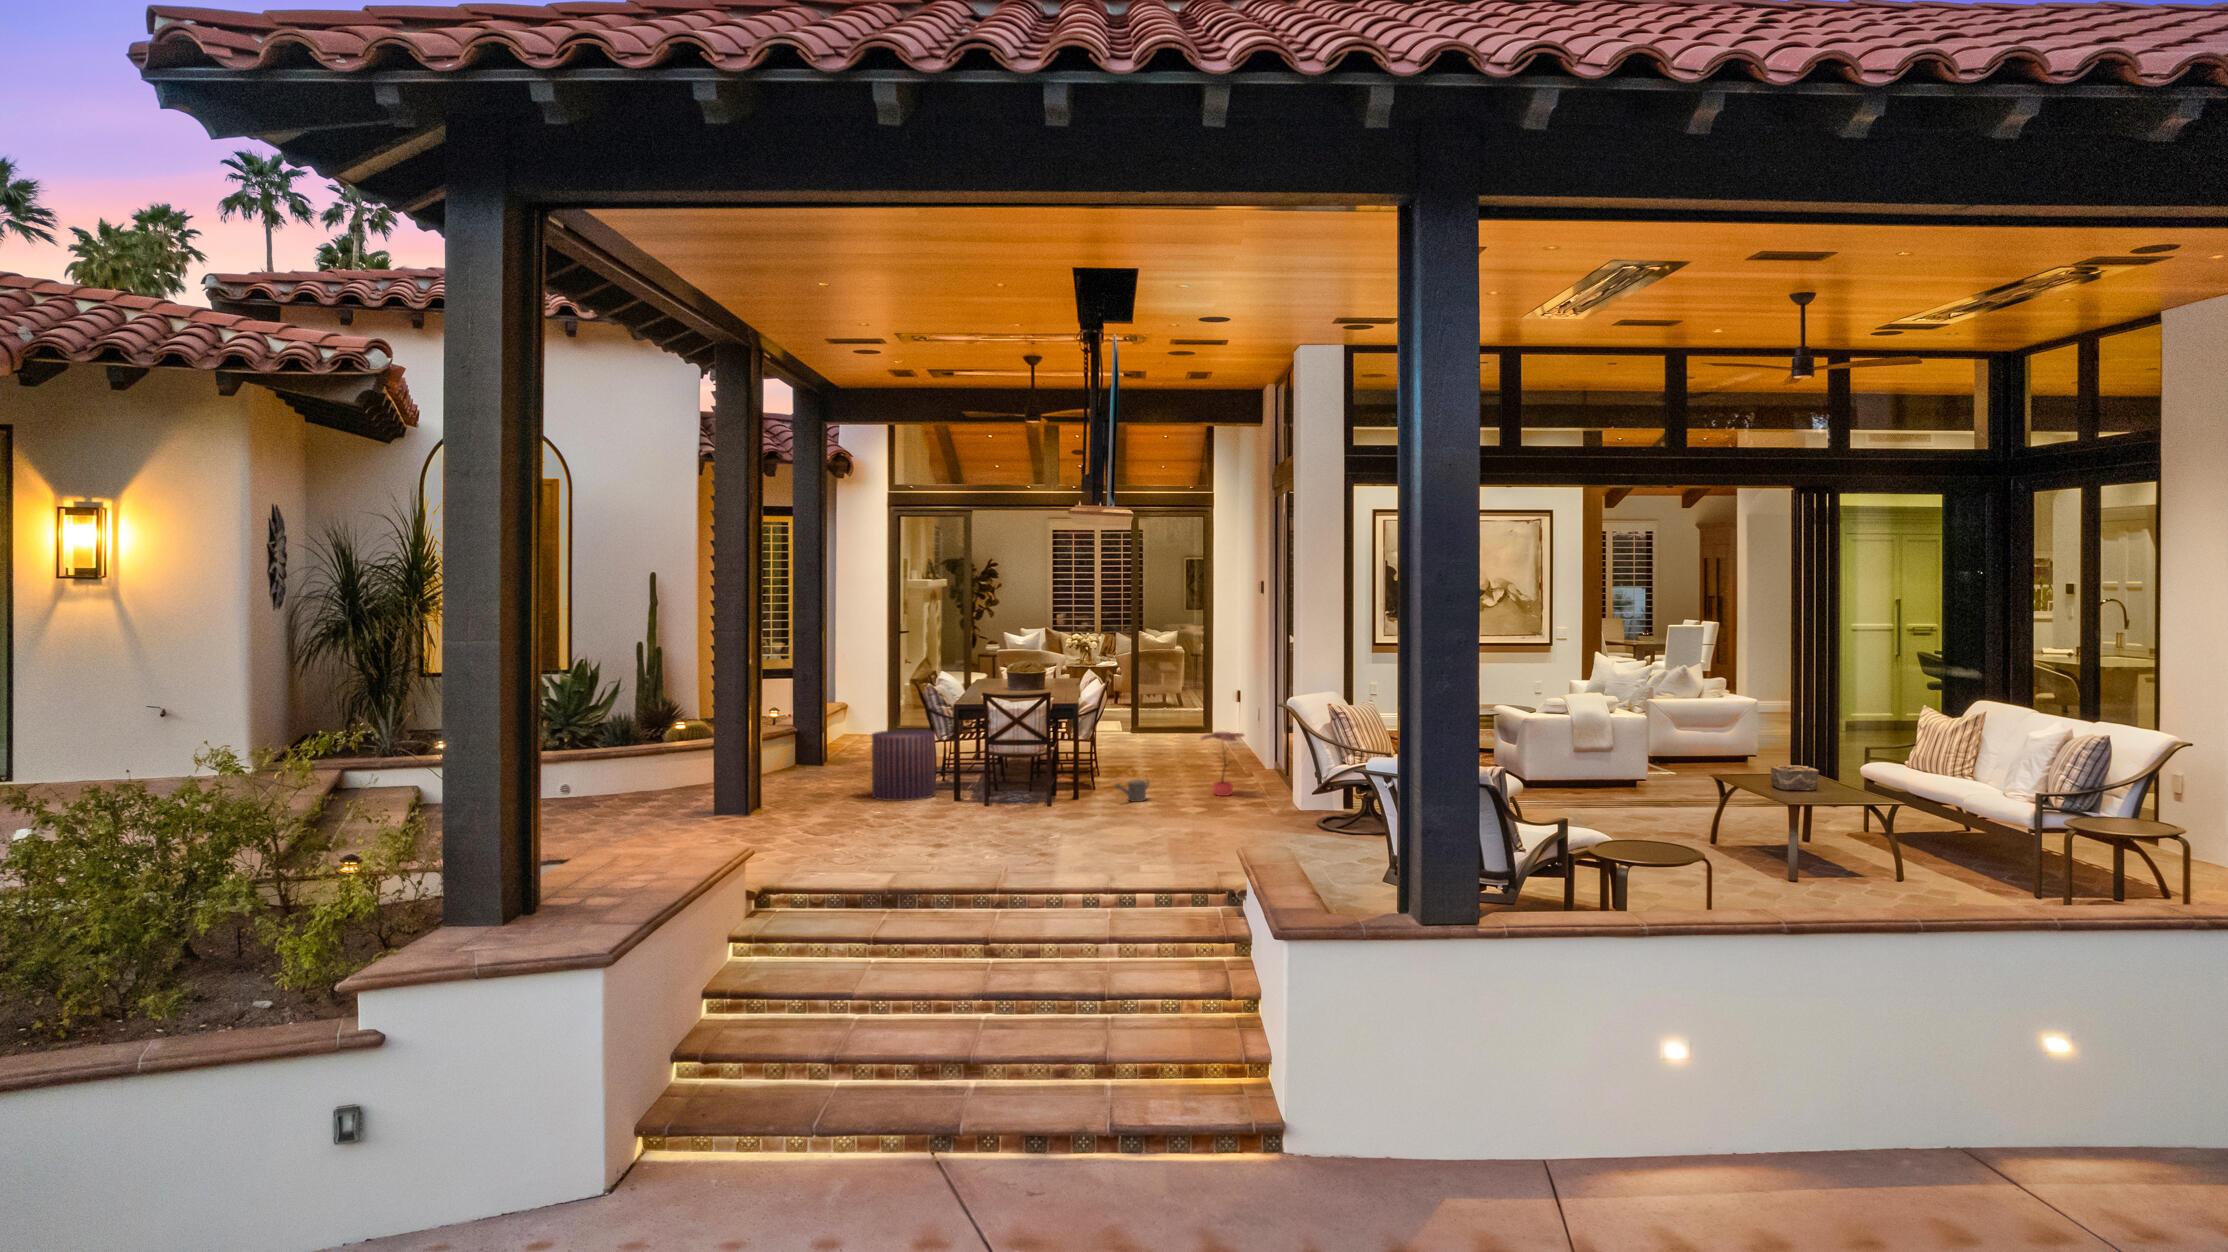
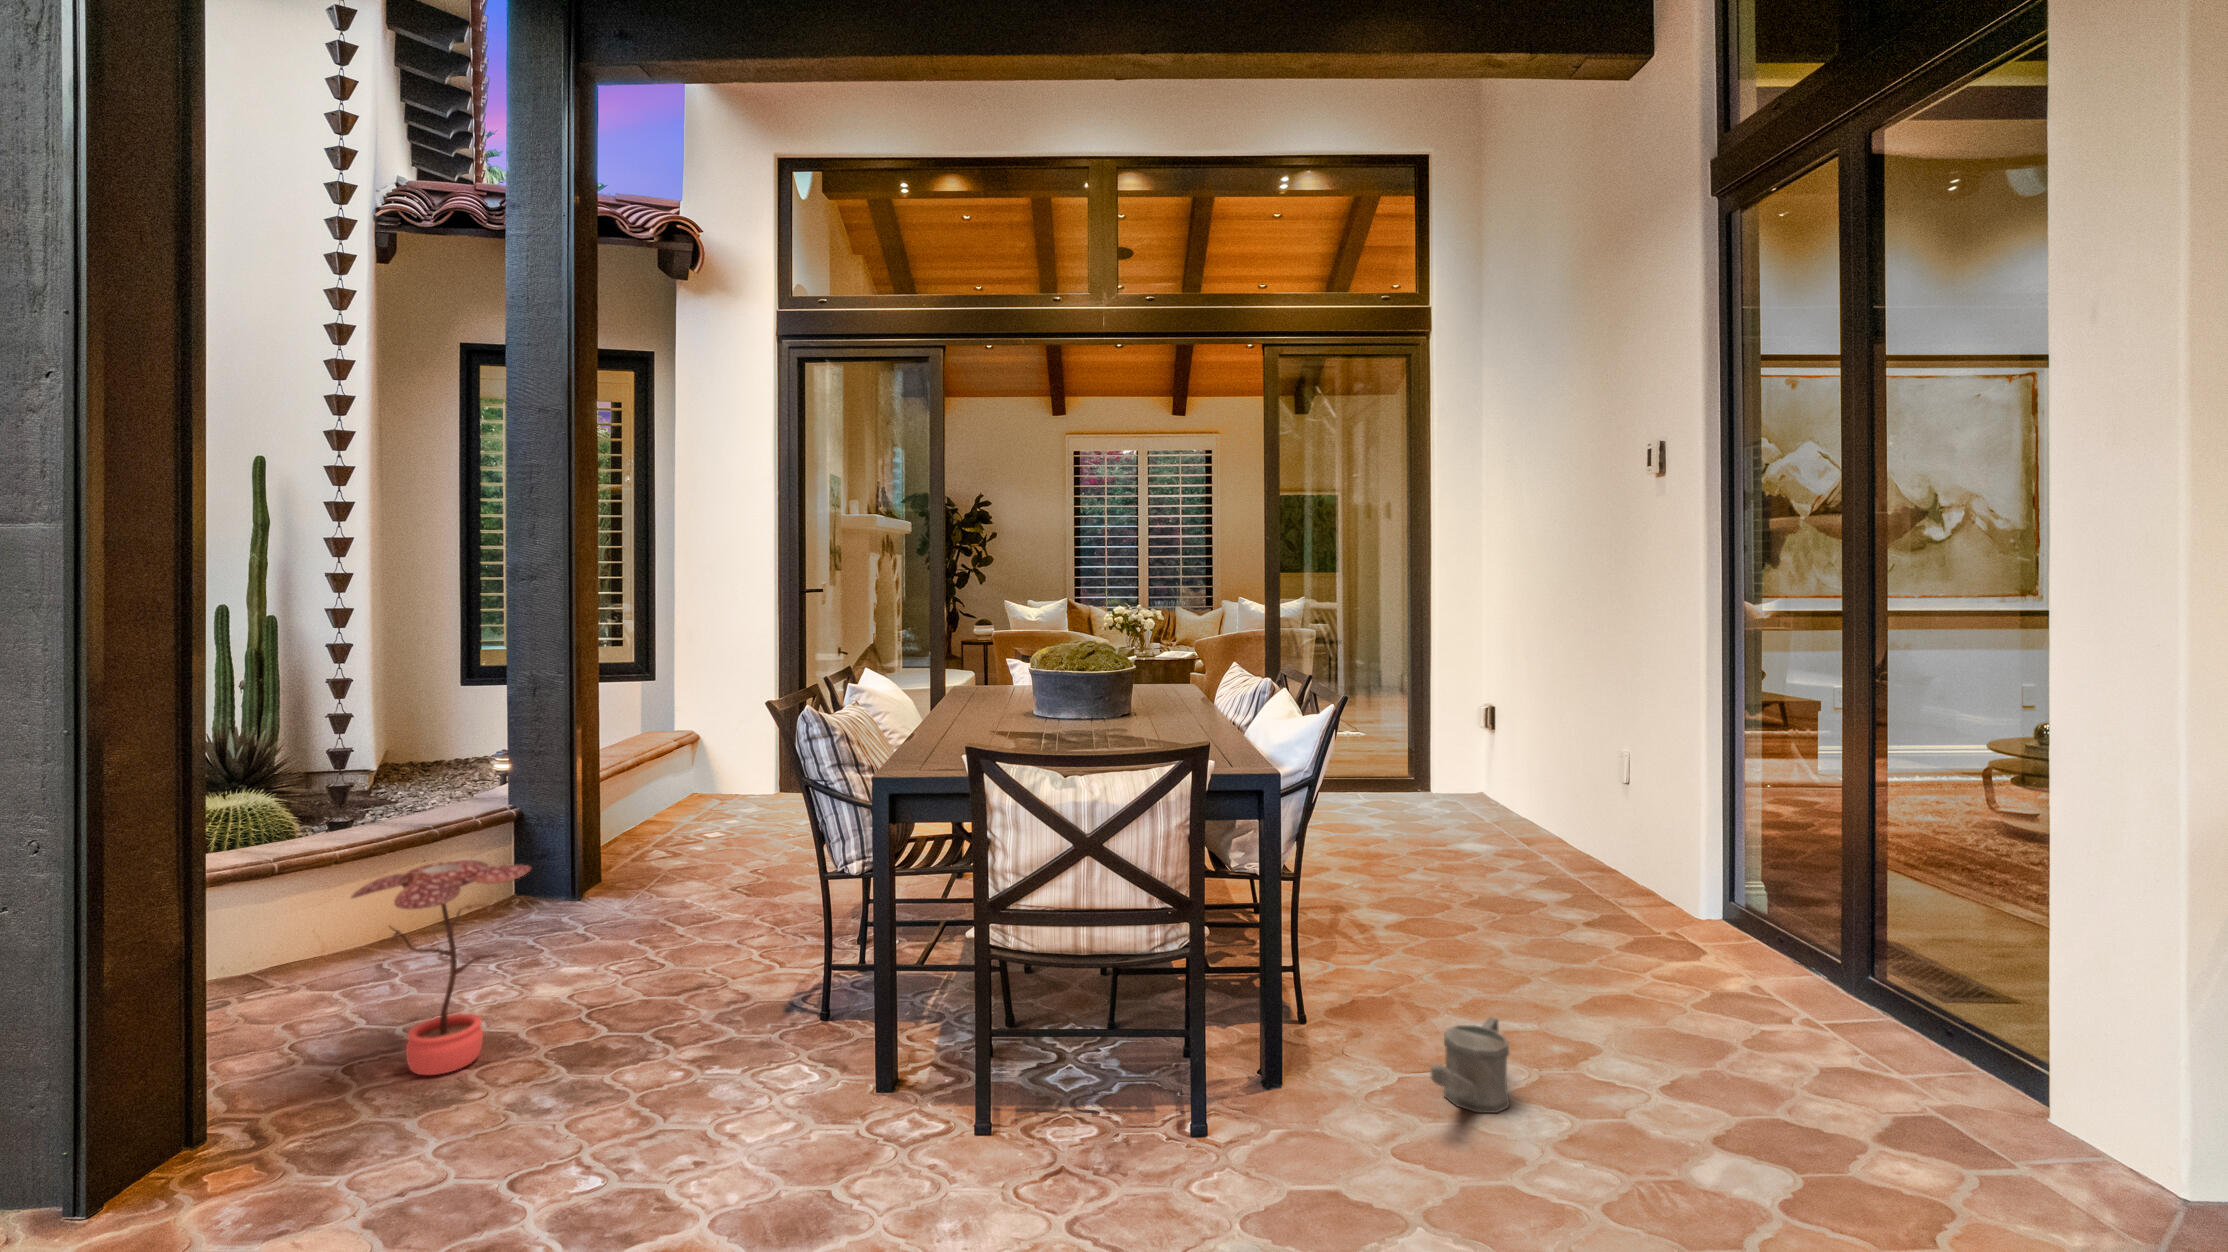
pouf: present [872,729,936,801] -> none [627,834,828,1091]
potted plant: present [1201,732,1244,796] -> present [351,860,531,1075]

